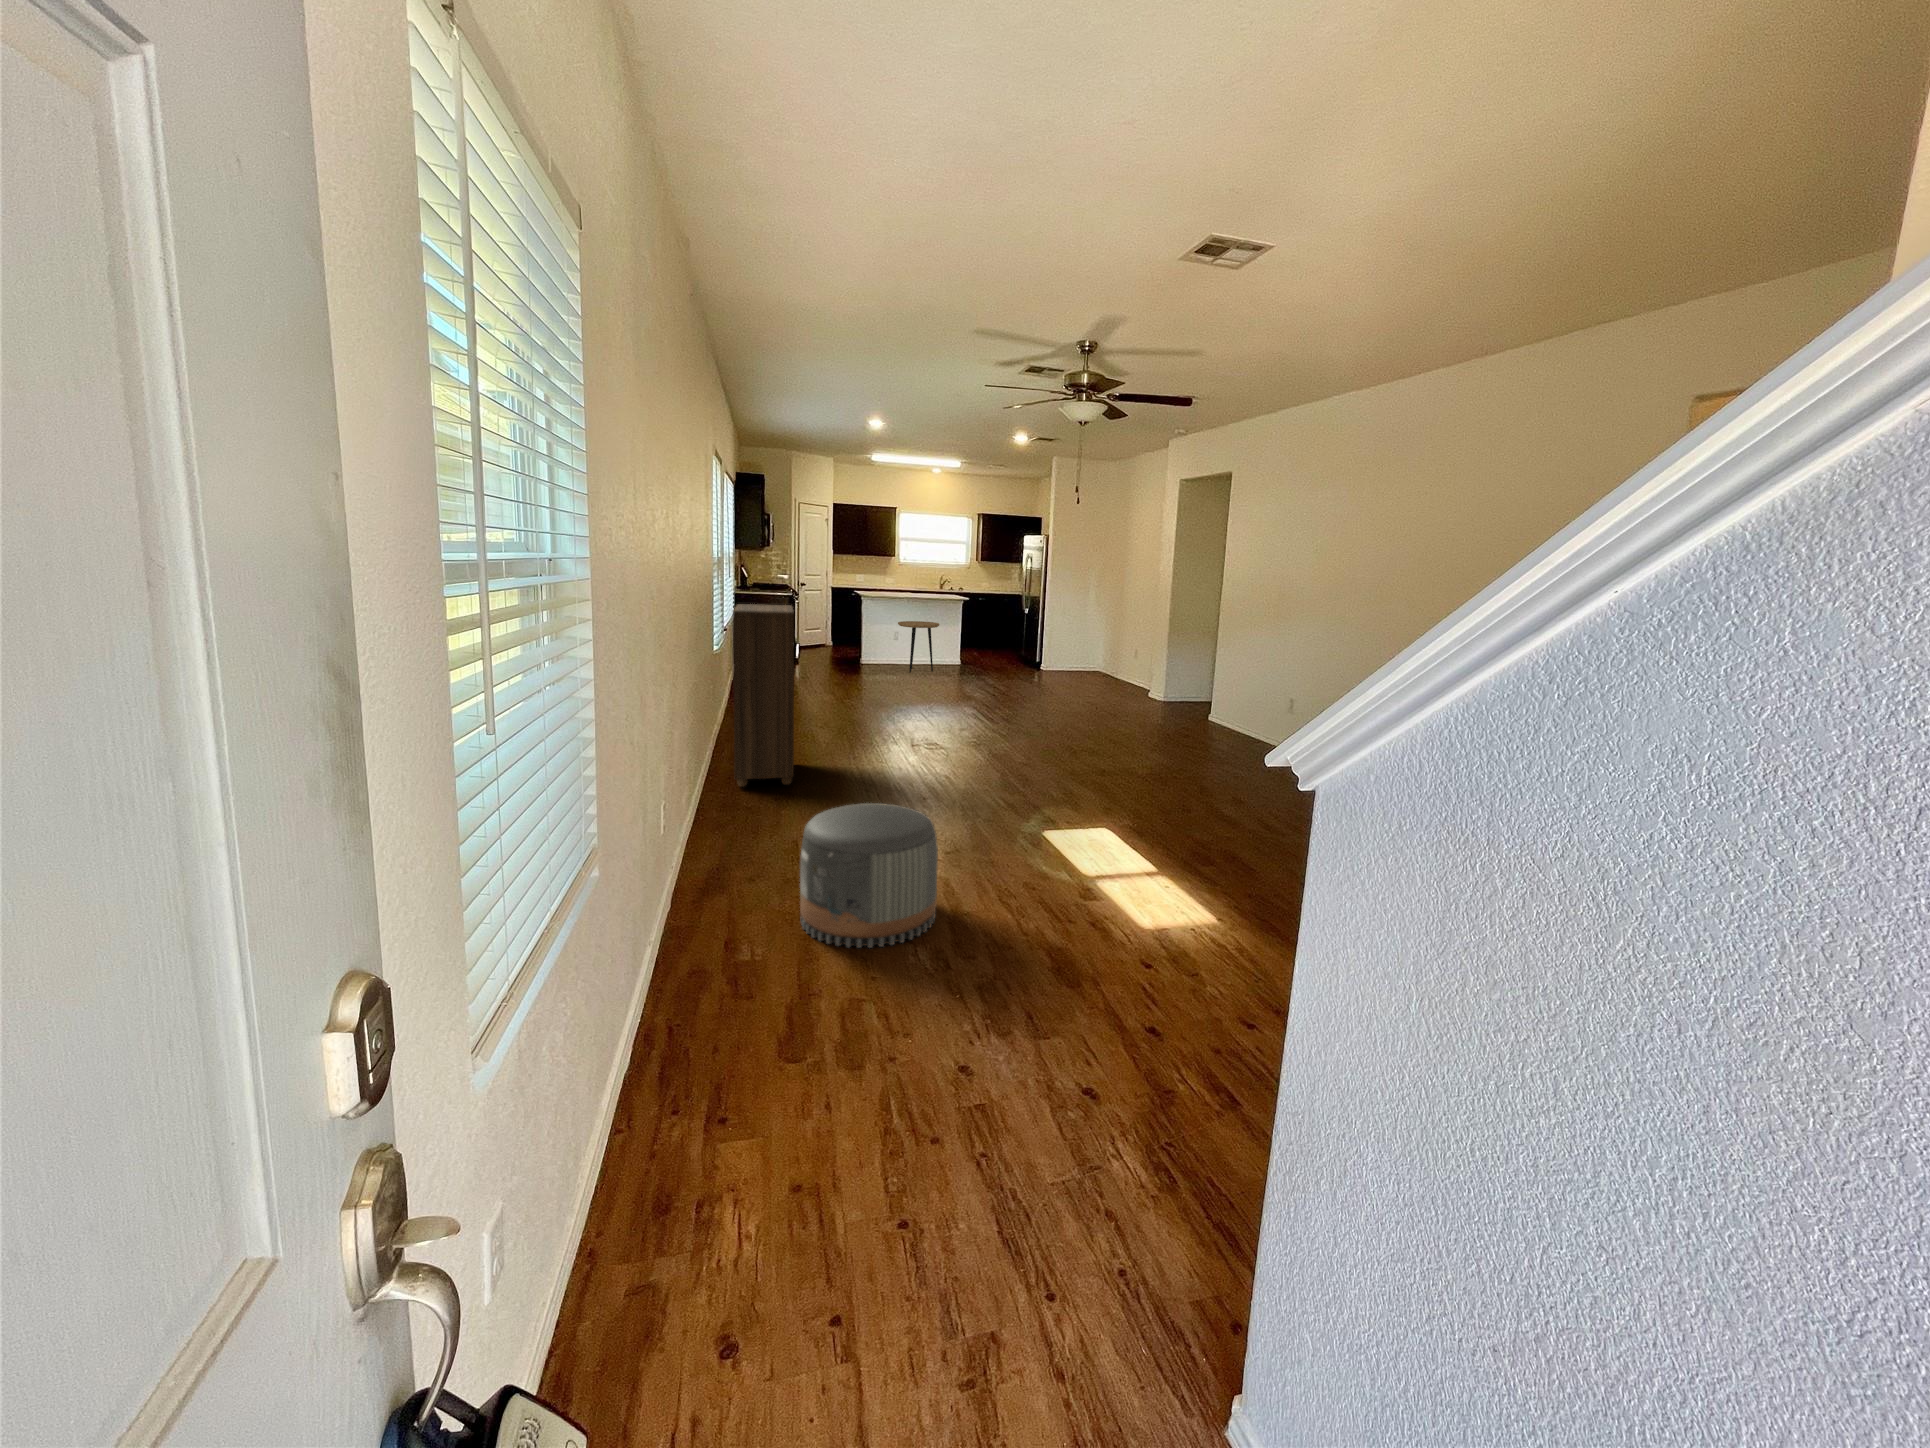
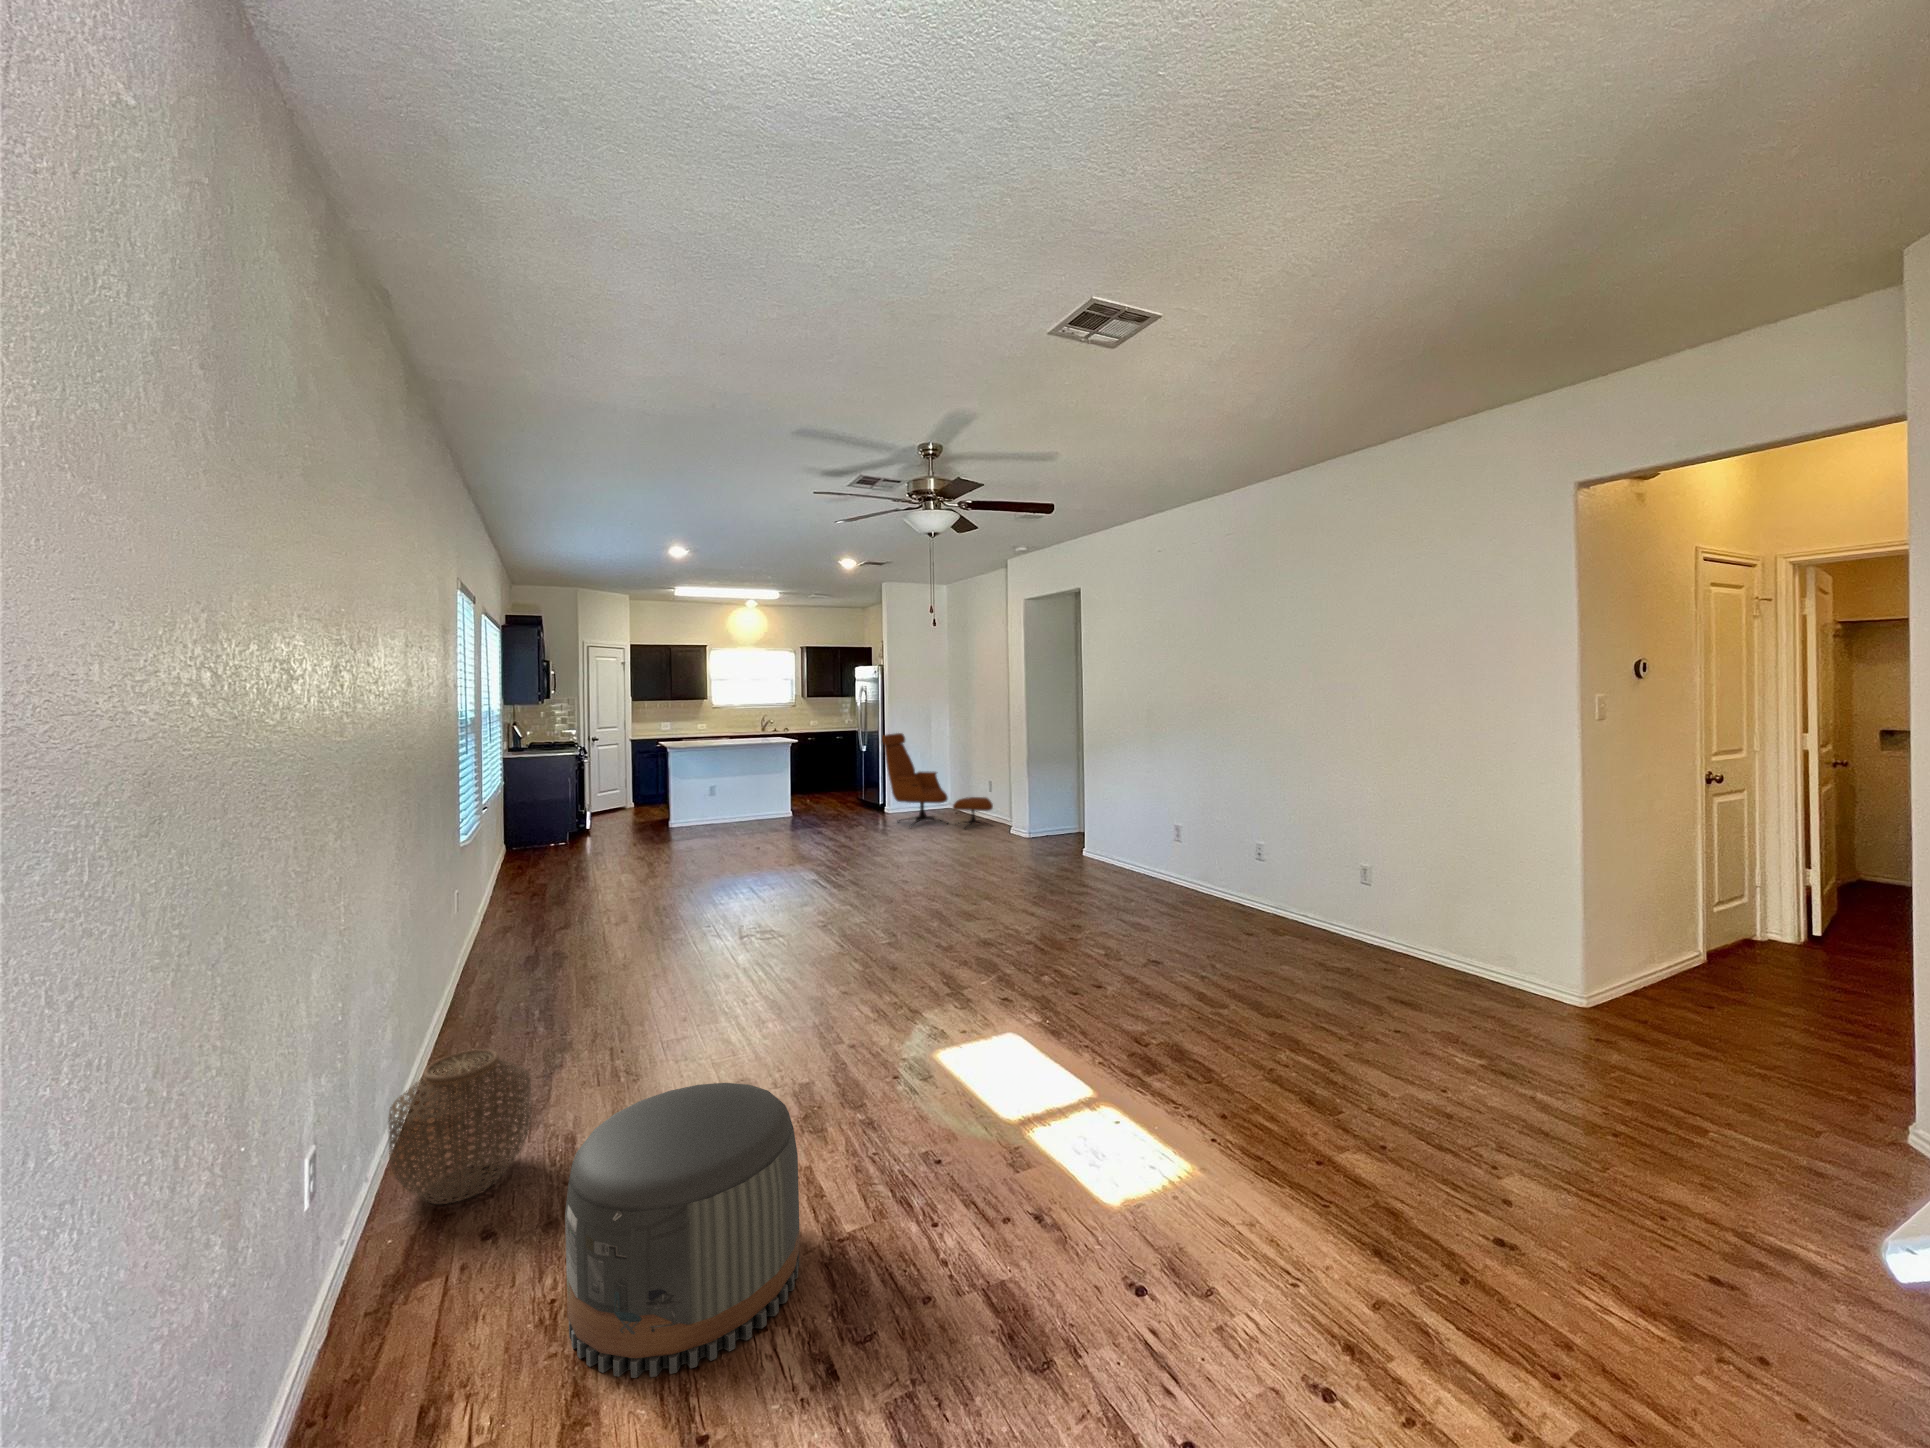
lounge chair: none [1042,599,1137,690] -> present [882,733,993,827]
bookshelf: present [733,604,794,787] -> none [475,779,573,1046]
side table: present [898,621,939,672] -> none [715,771,765,832]
woven basket: none [693,771,774,859] -> present [388,1049,531,1204]

